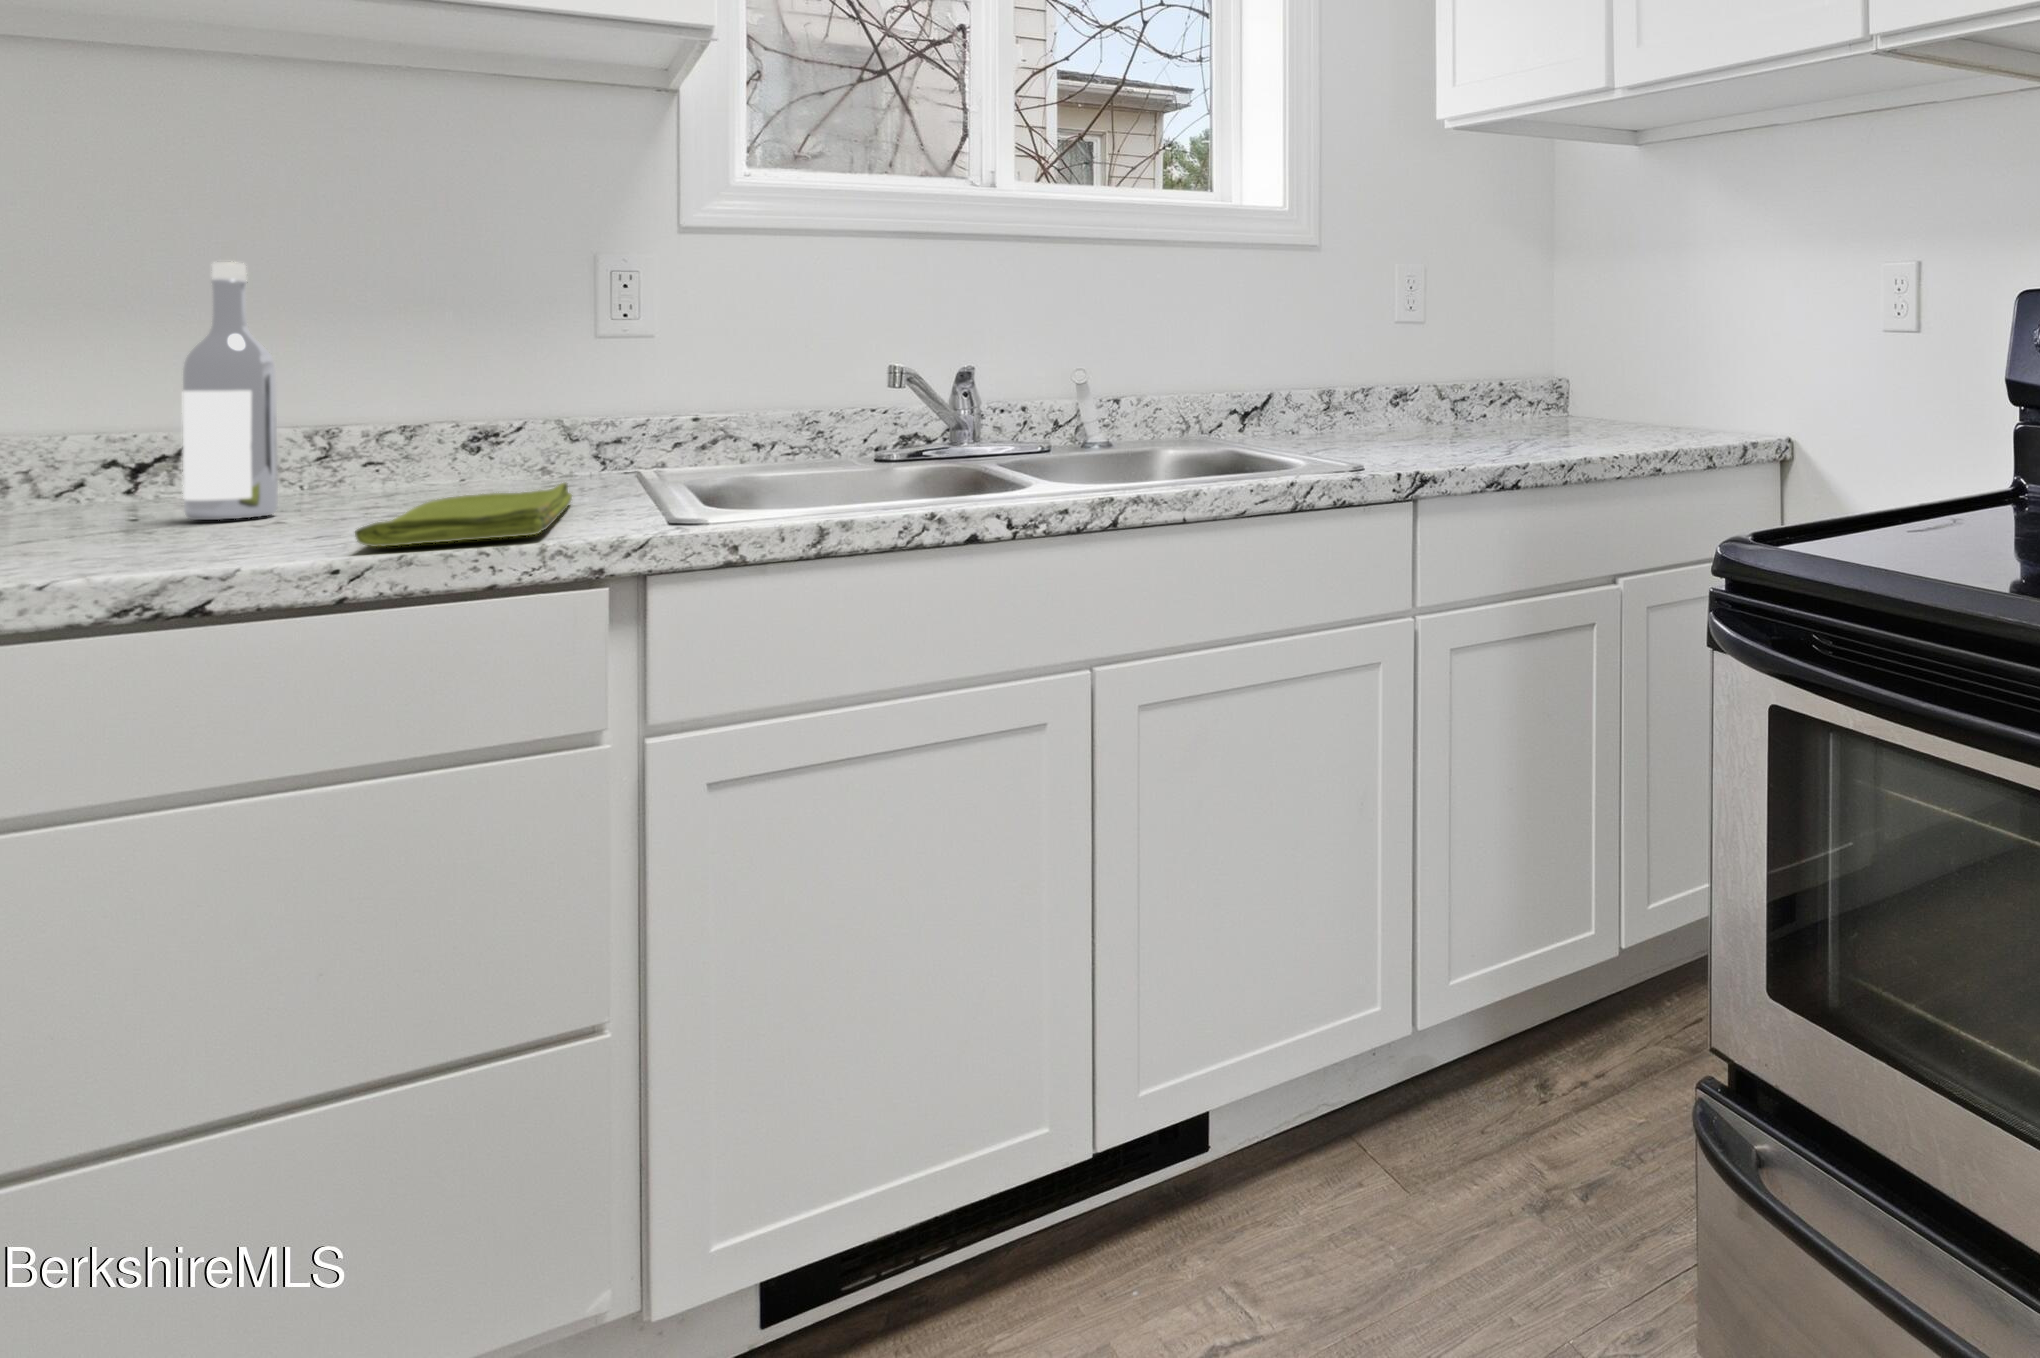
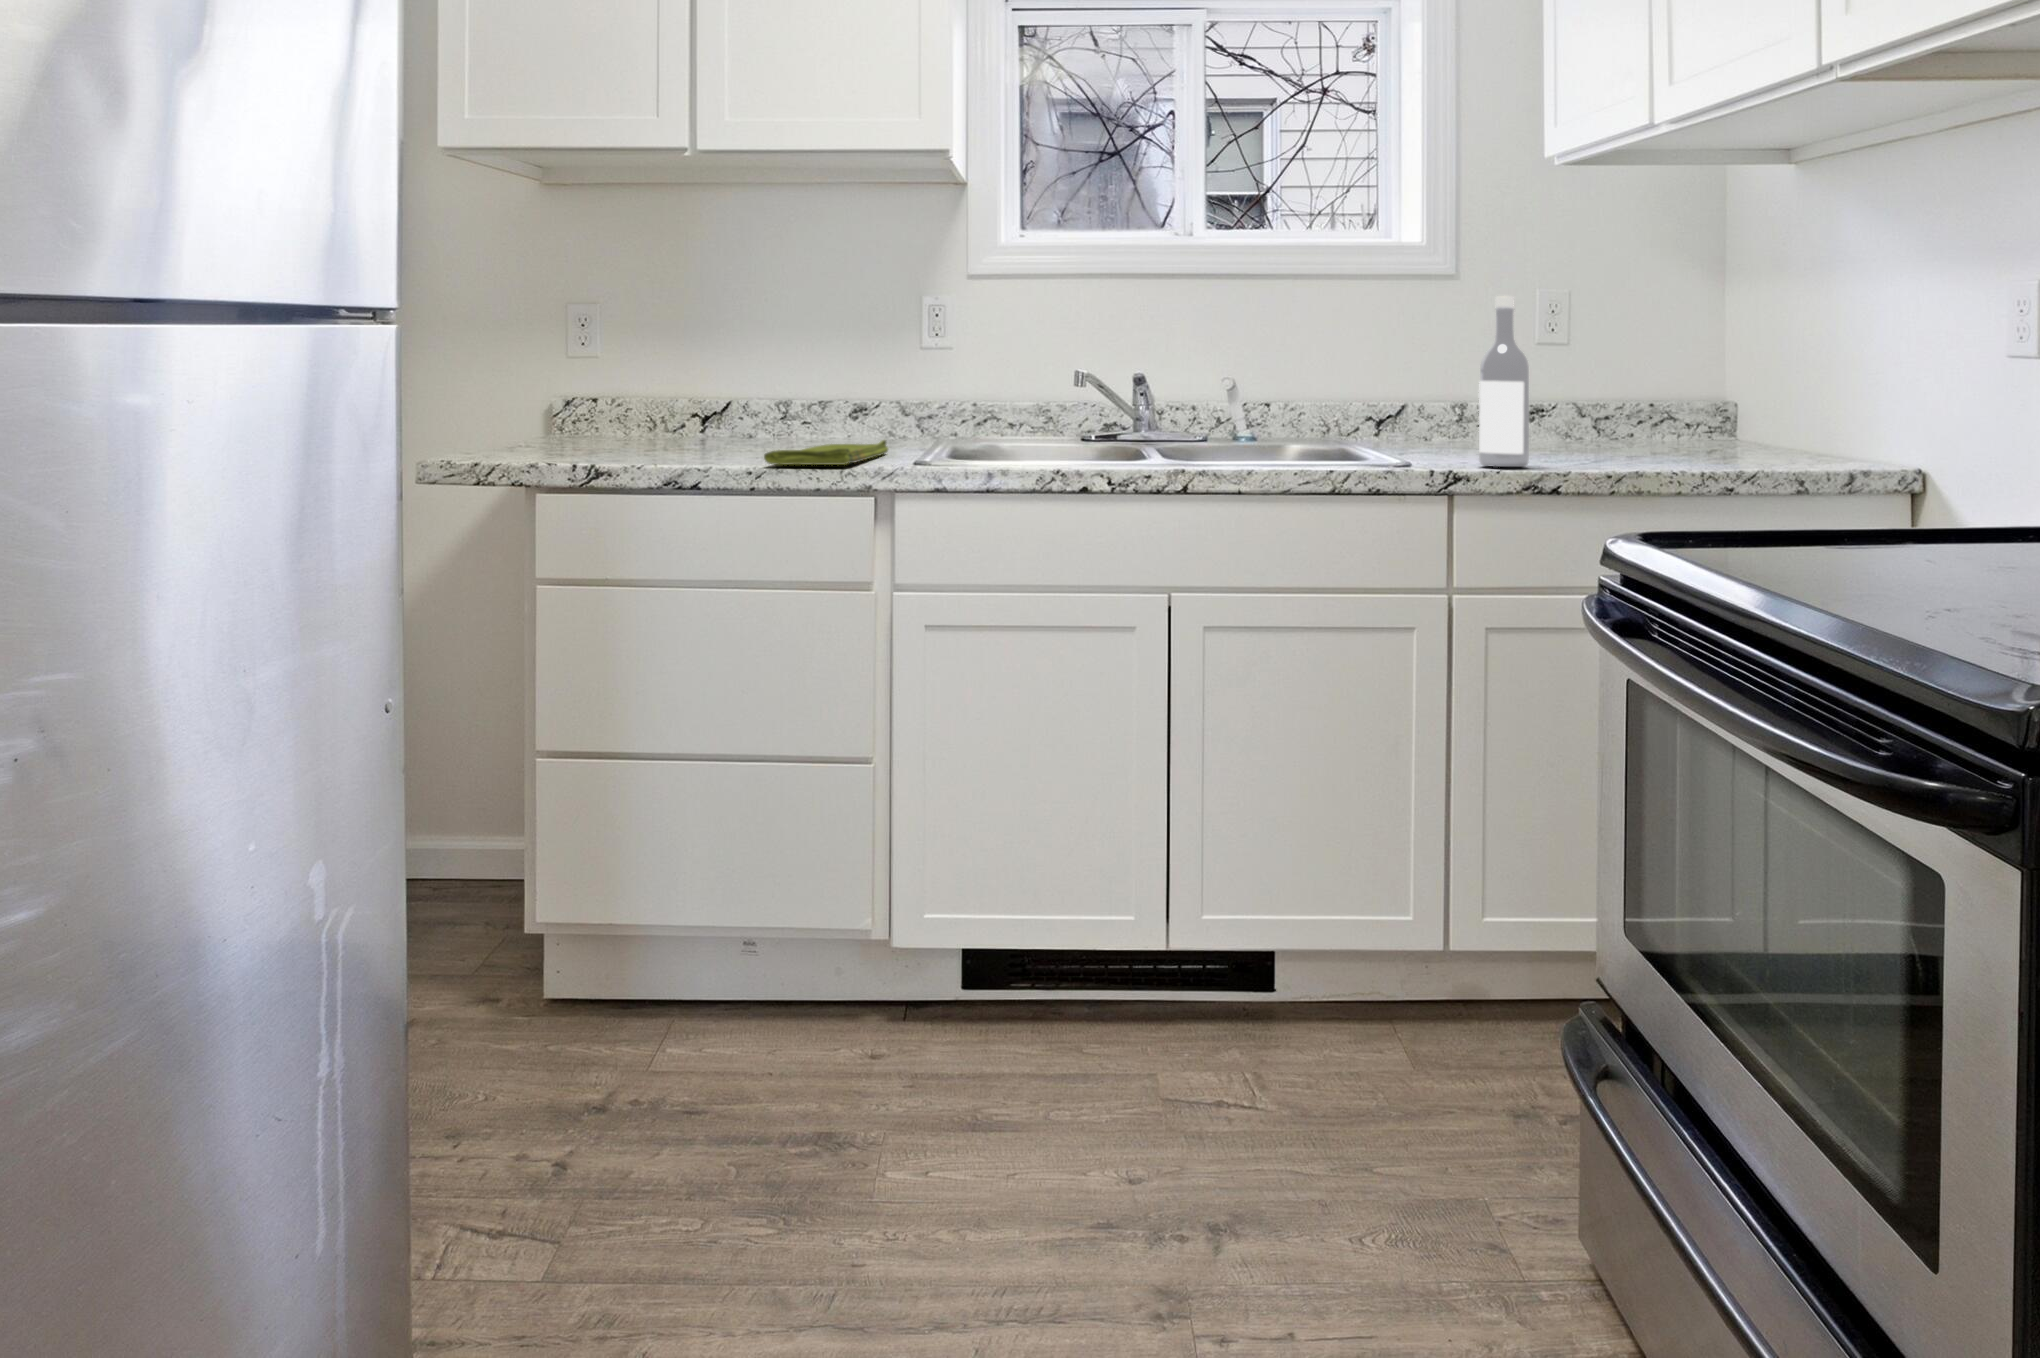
wine bottle: present [183,262,278,520] -> present [1479,296,1529,467]

